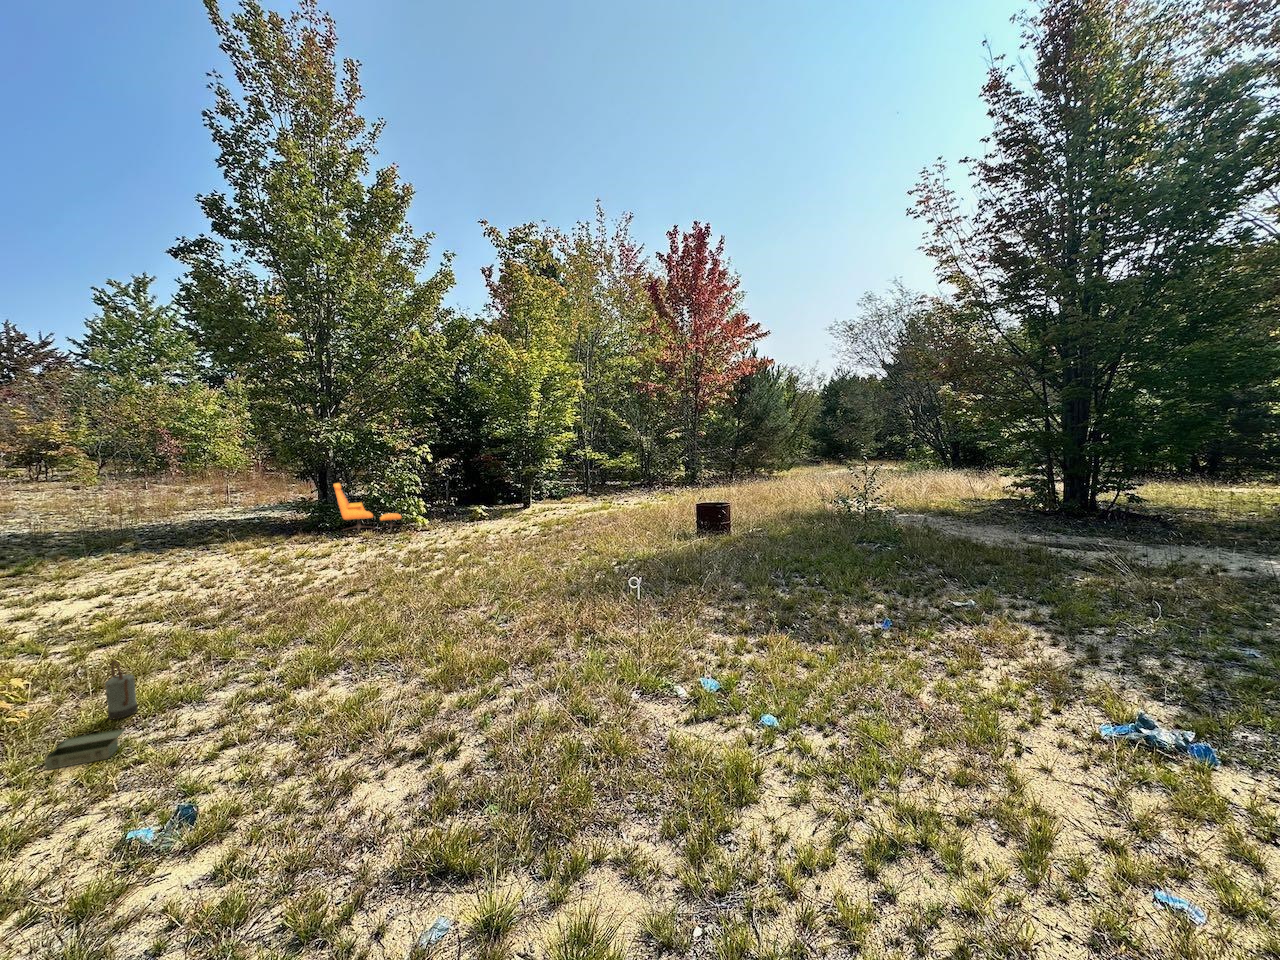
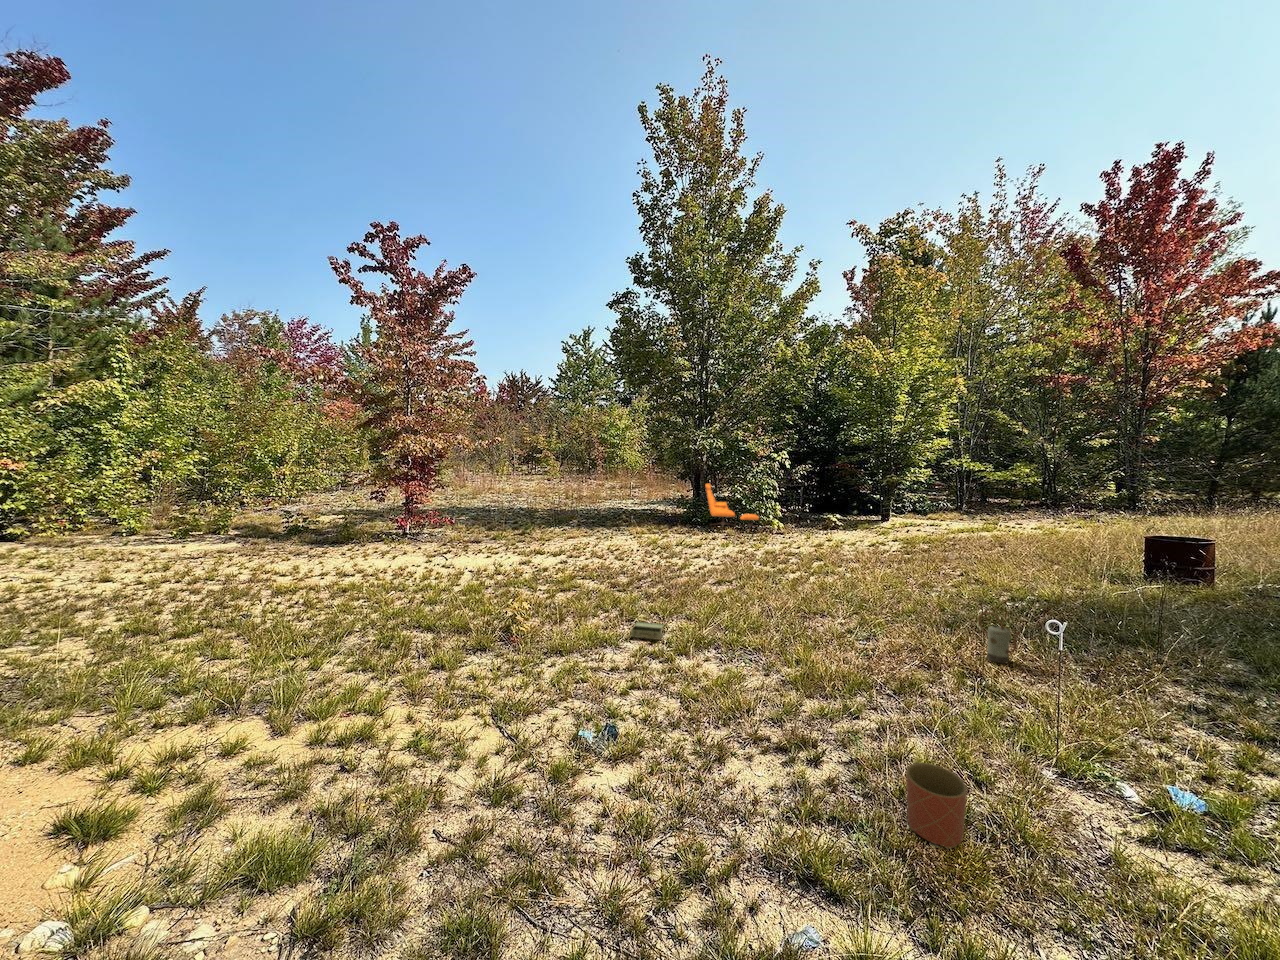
watering can: present [105,660,138,719] -> present [978,612,1021,663]
planter: none [500,702,540,759] -> present [906,763,967,849]
toolbox: present [45,729,125,770] -> present [631,622,664,640]

